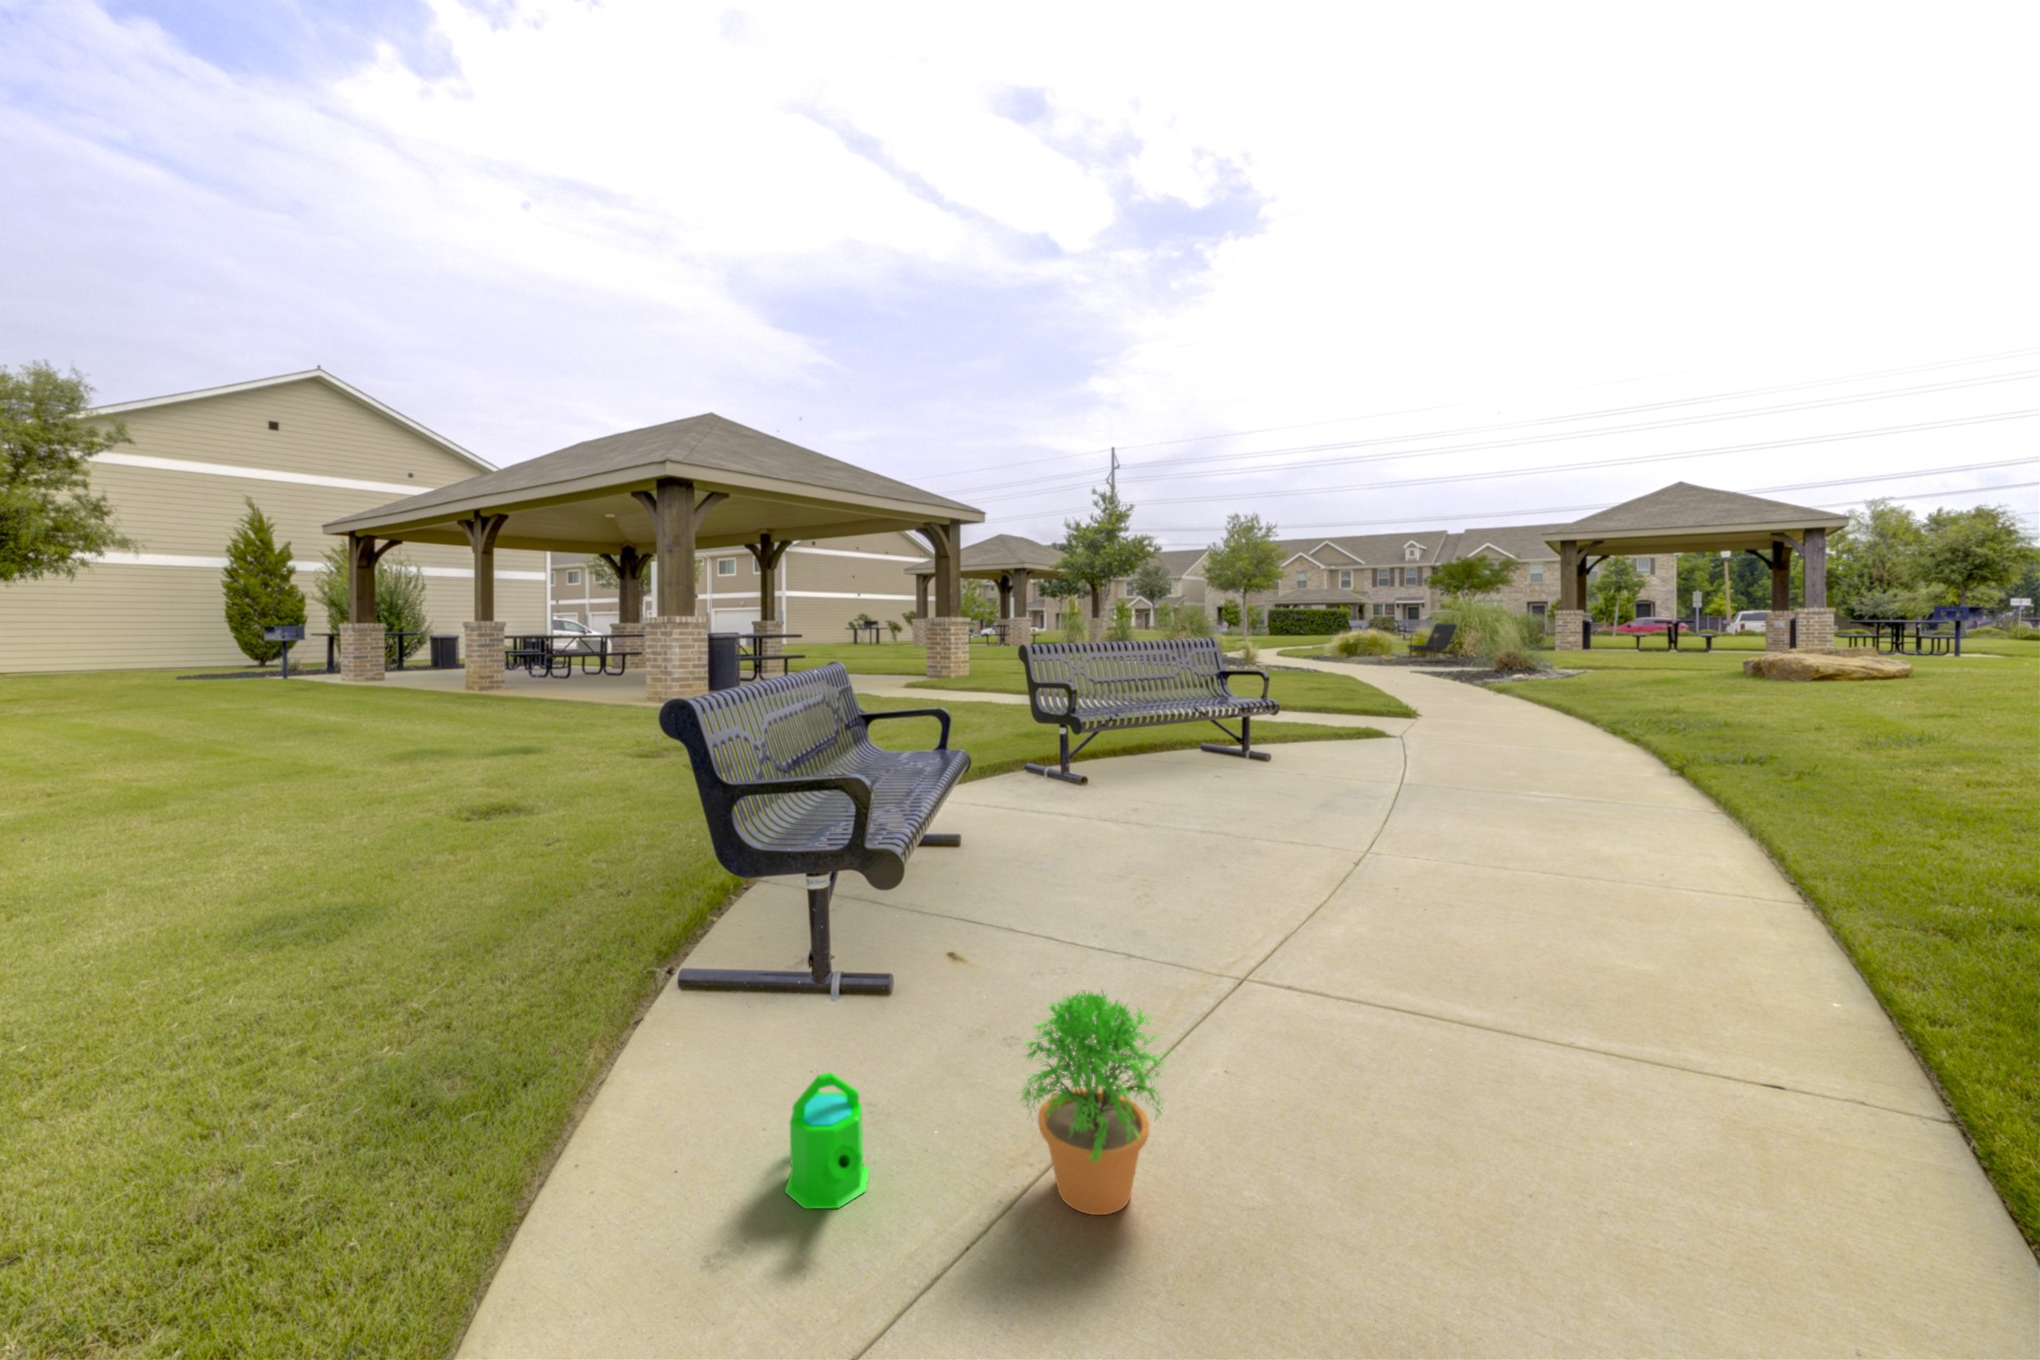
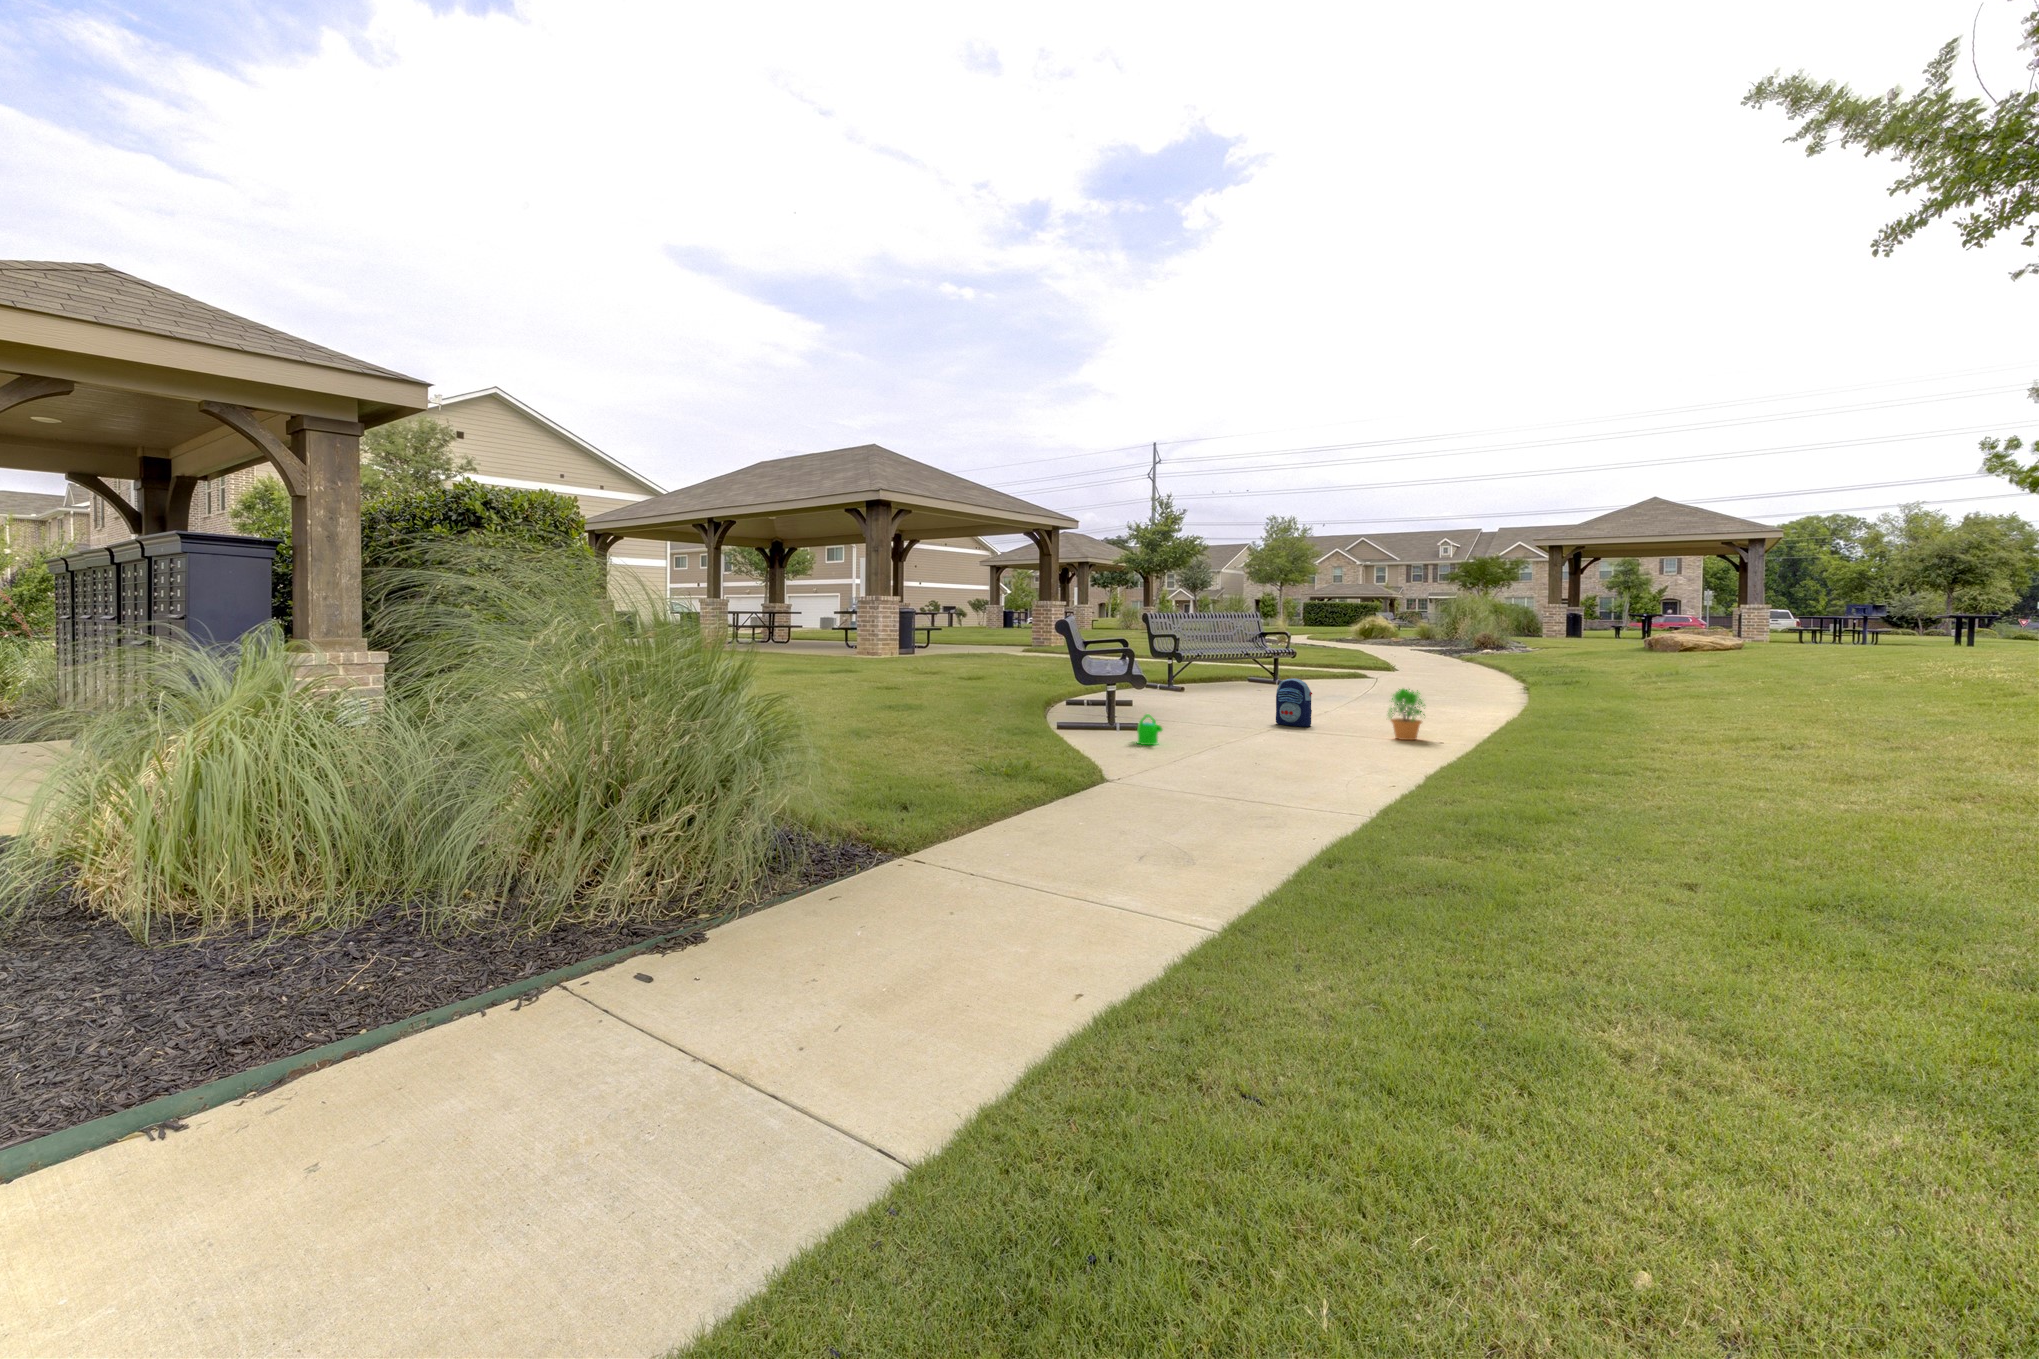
lounge chair: present [1408,624,1457,661] -> none [1413,613,1454,643]
backpack: none [1270,844,1371,986] -> present [1276,678,1312,727]
potted plant: present [1021,990,1175,1215] -> present [1388,689,1425,740]

